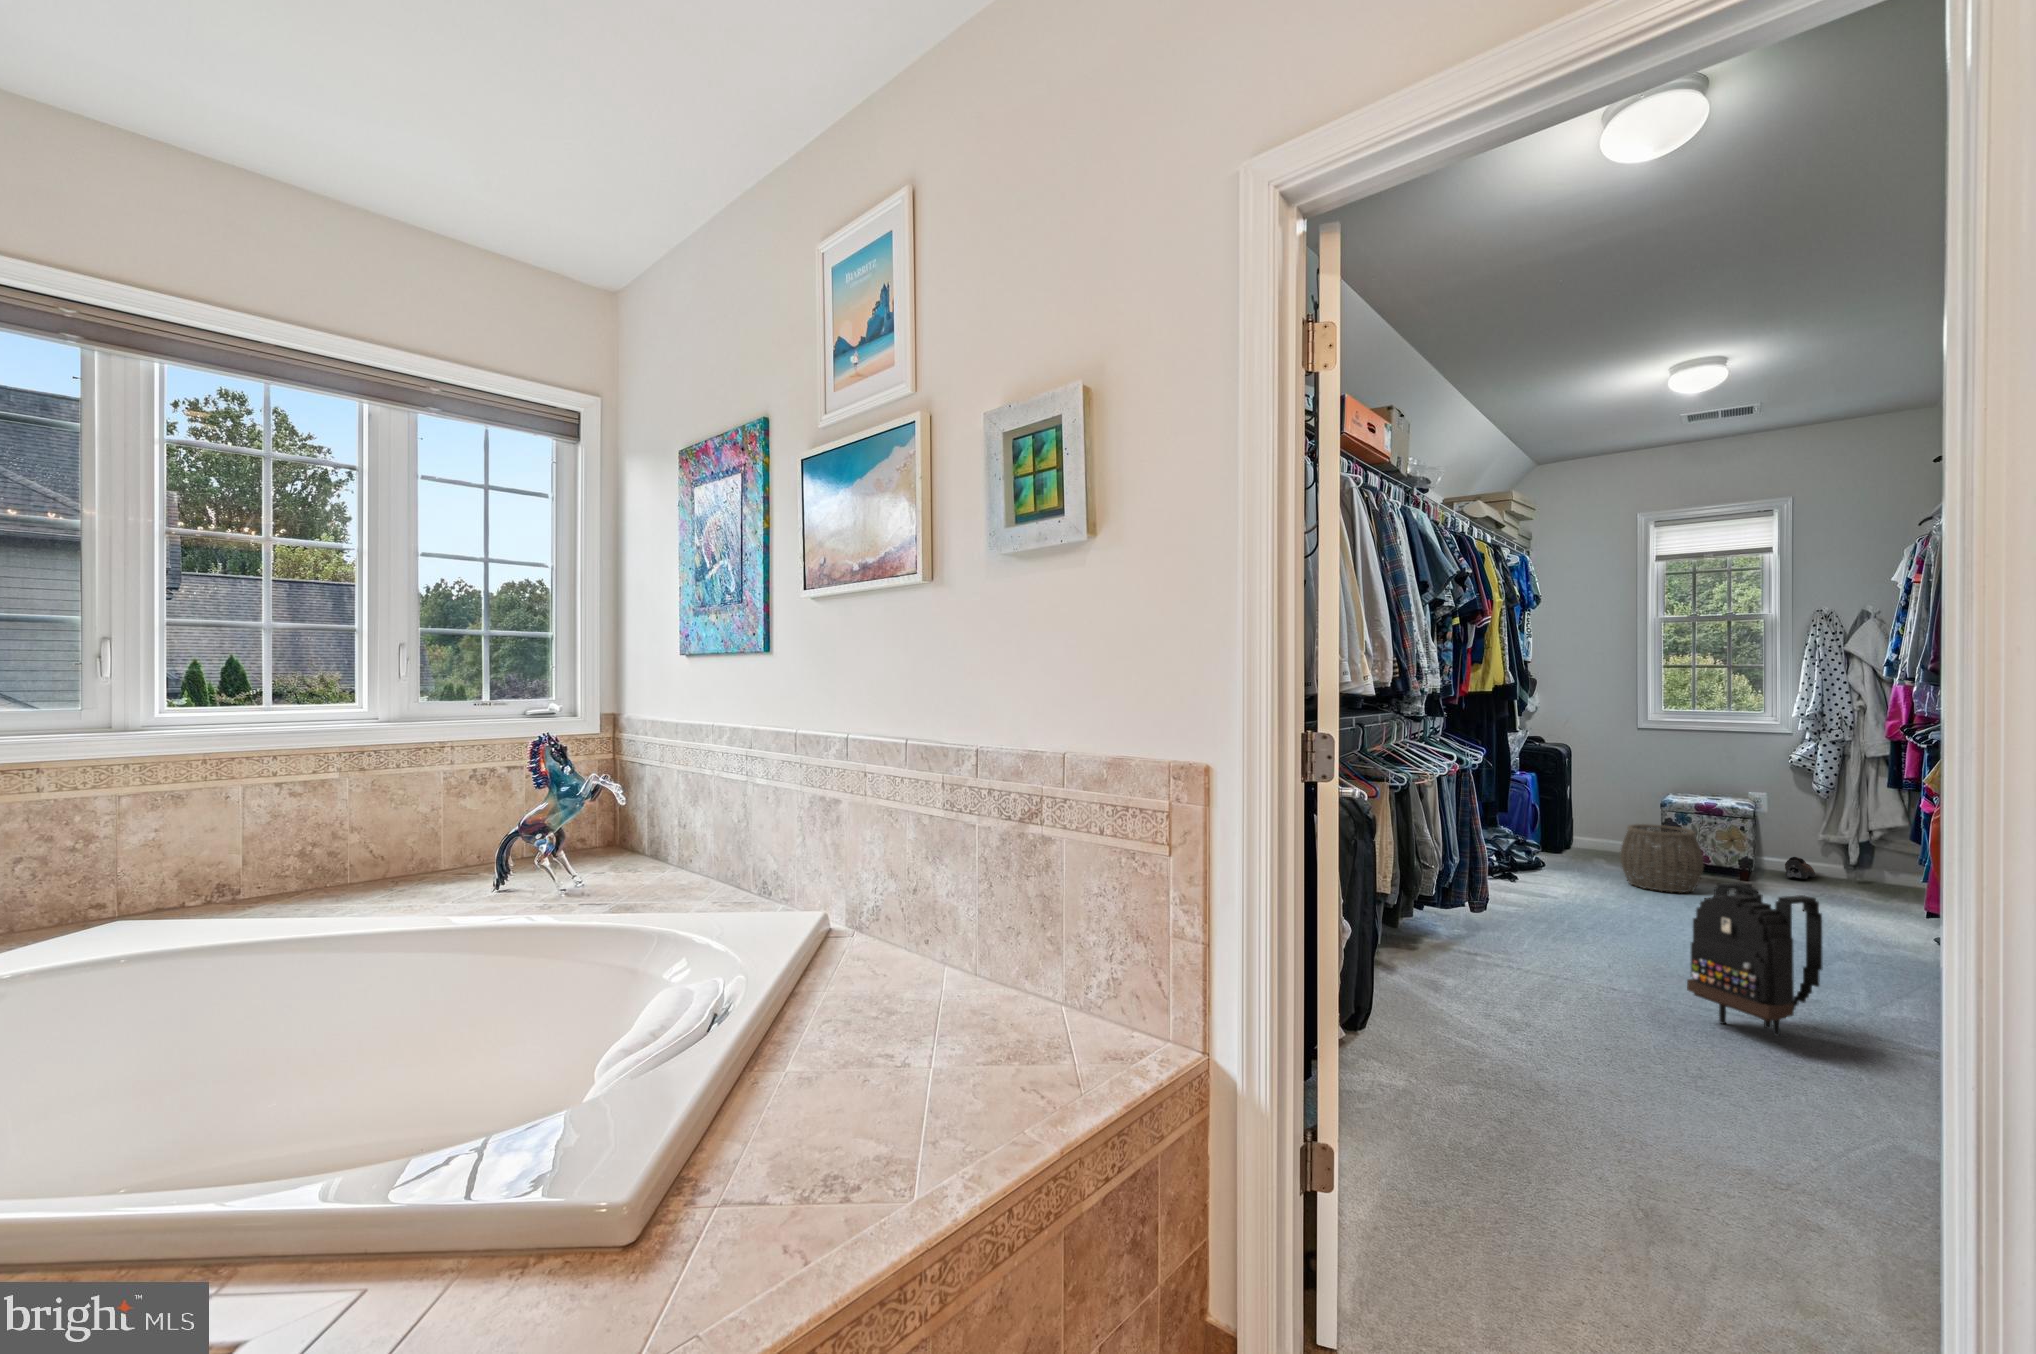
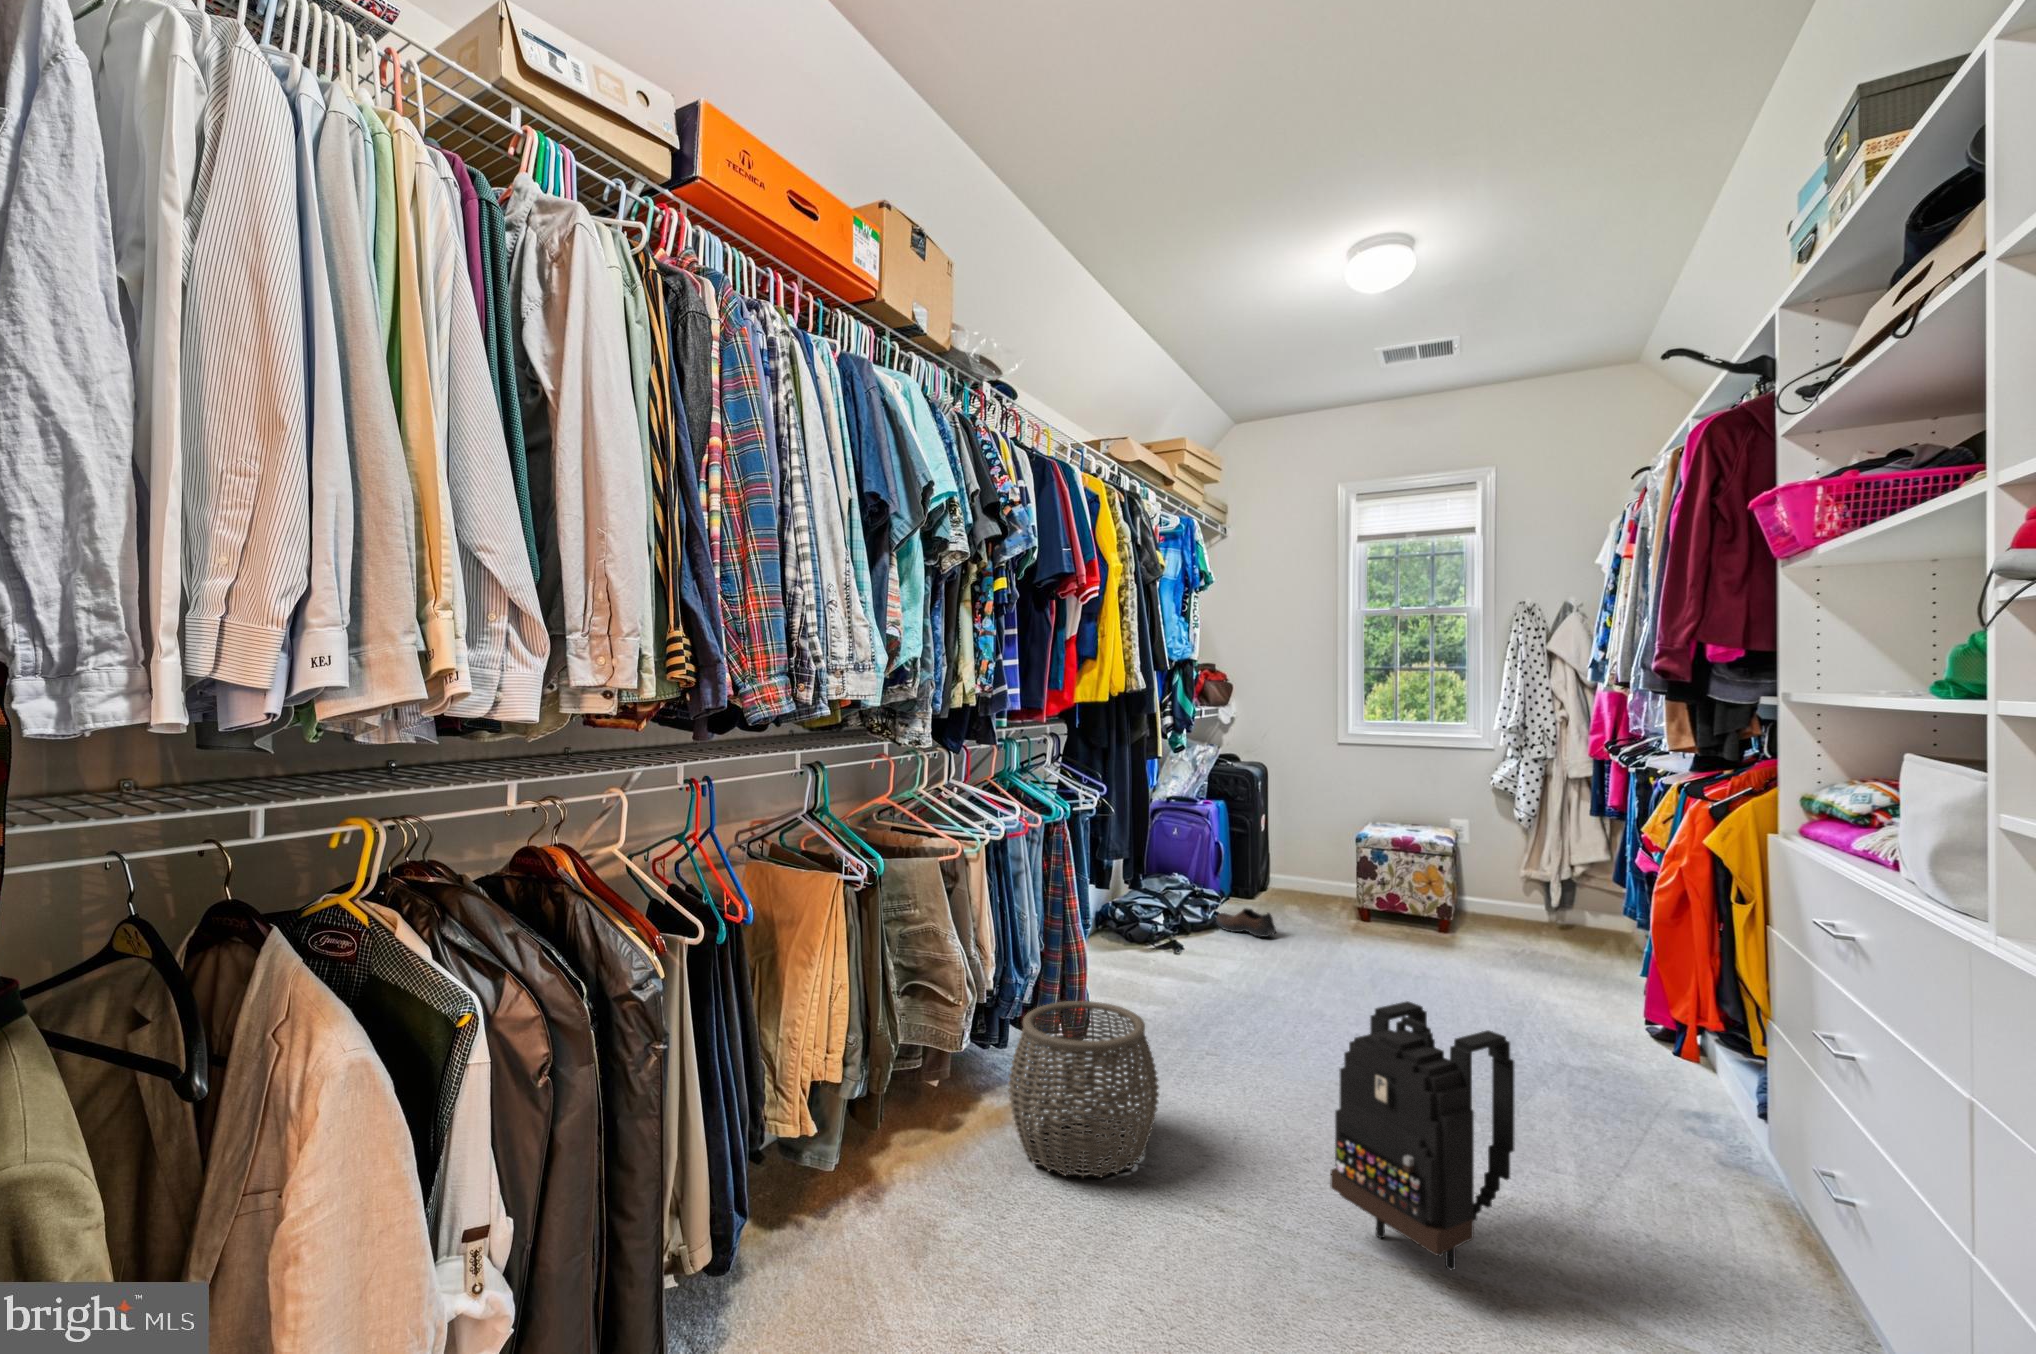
woven basket: present [1620,824,1703,892] -> present [1008,1001,1159,1177]
shoe: present [1785,857,1815,879] -> present [1216,908,1276,937]

